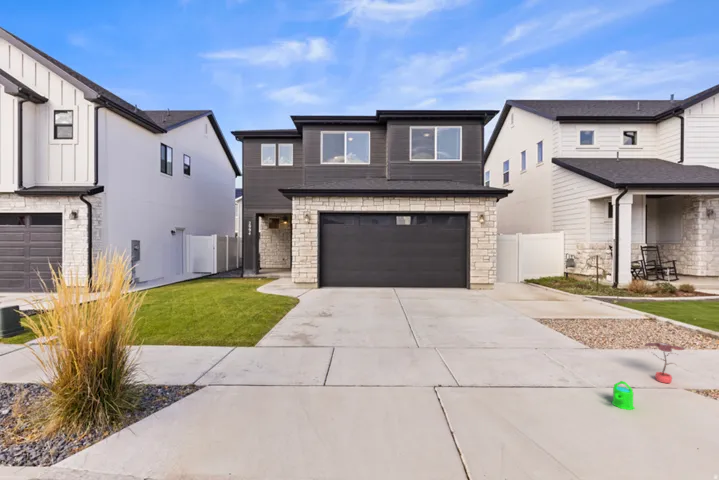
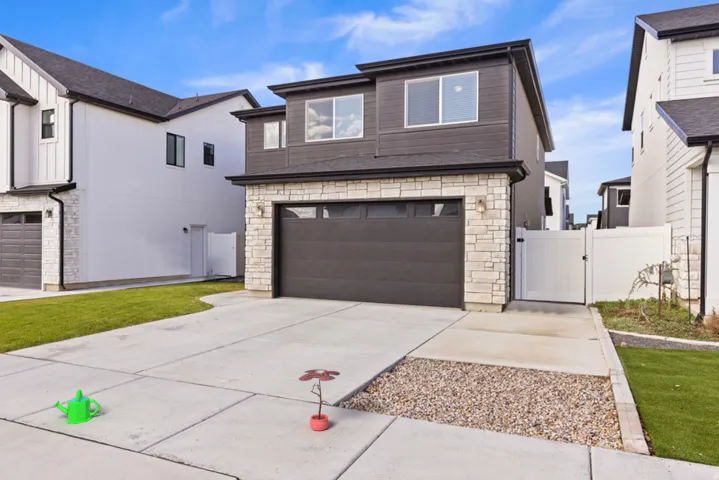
watering can: present [612,381,634,410] -> present [53,389,100,424]

